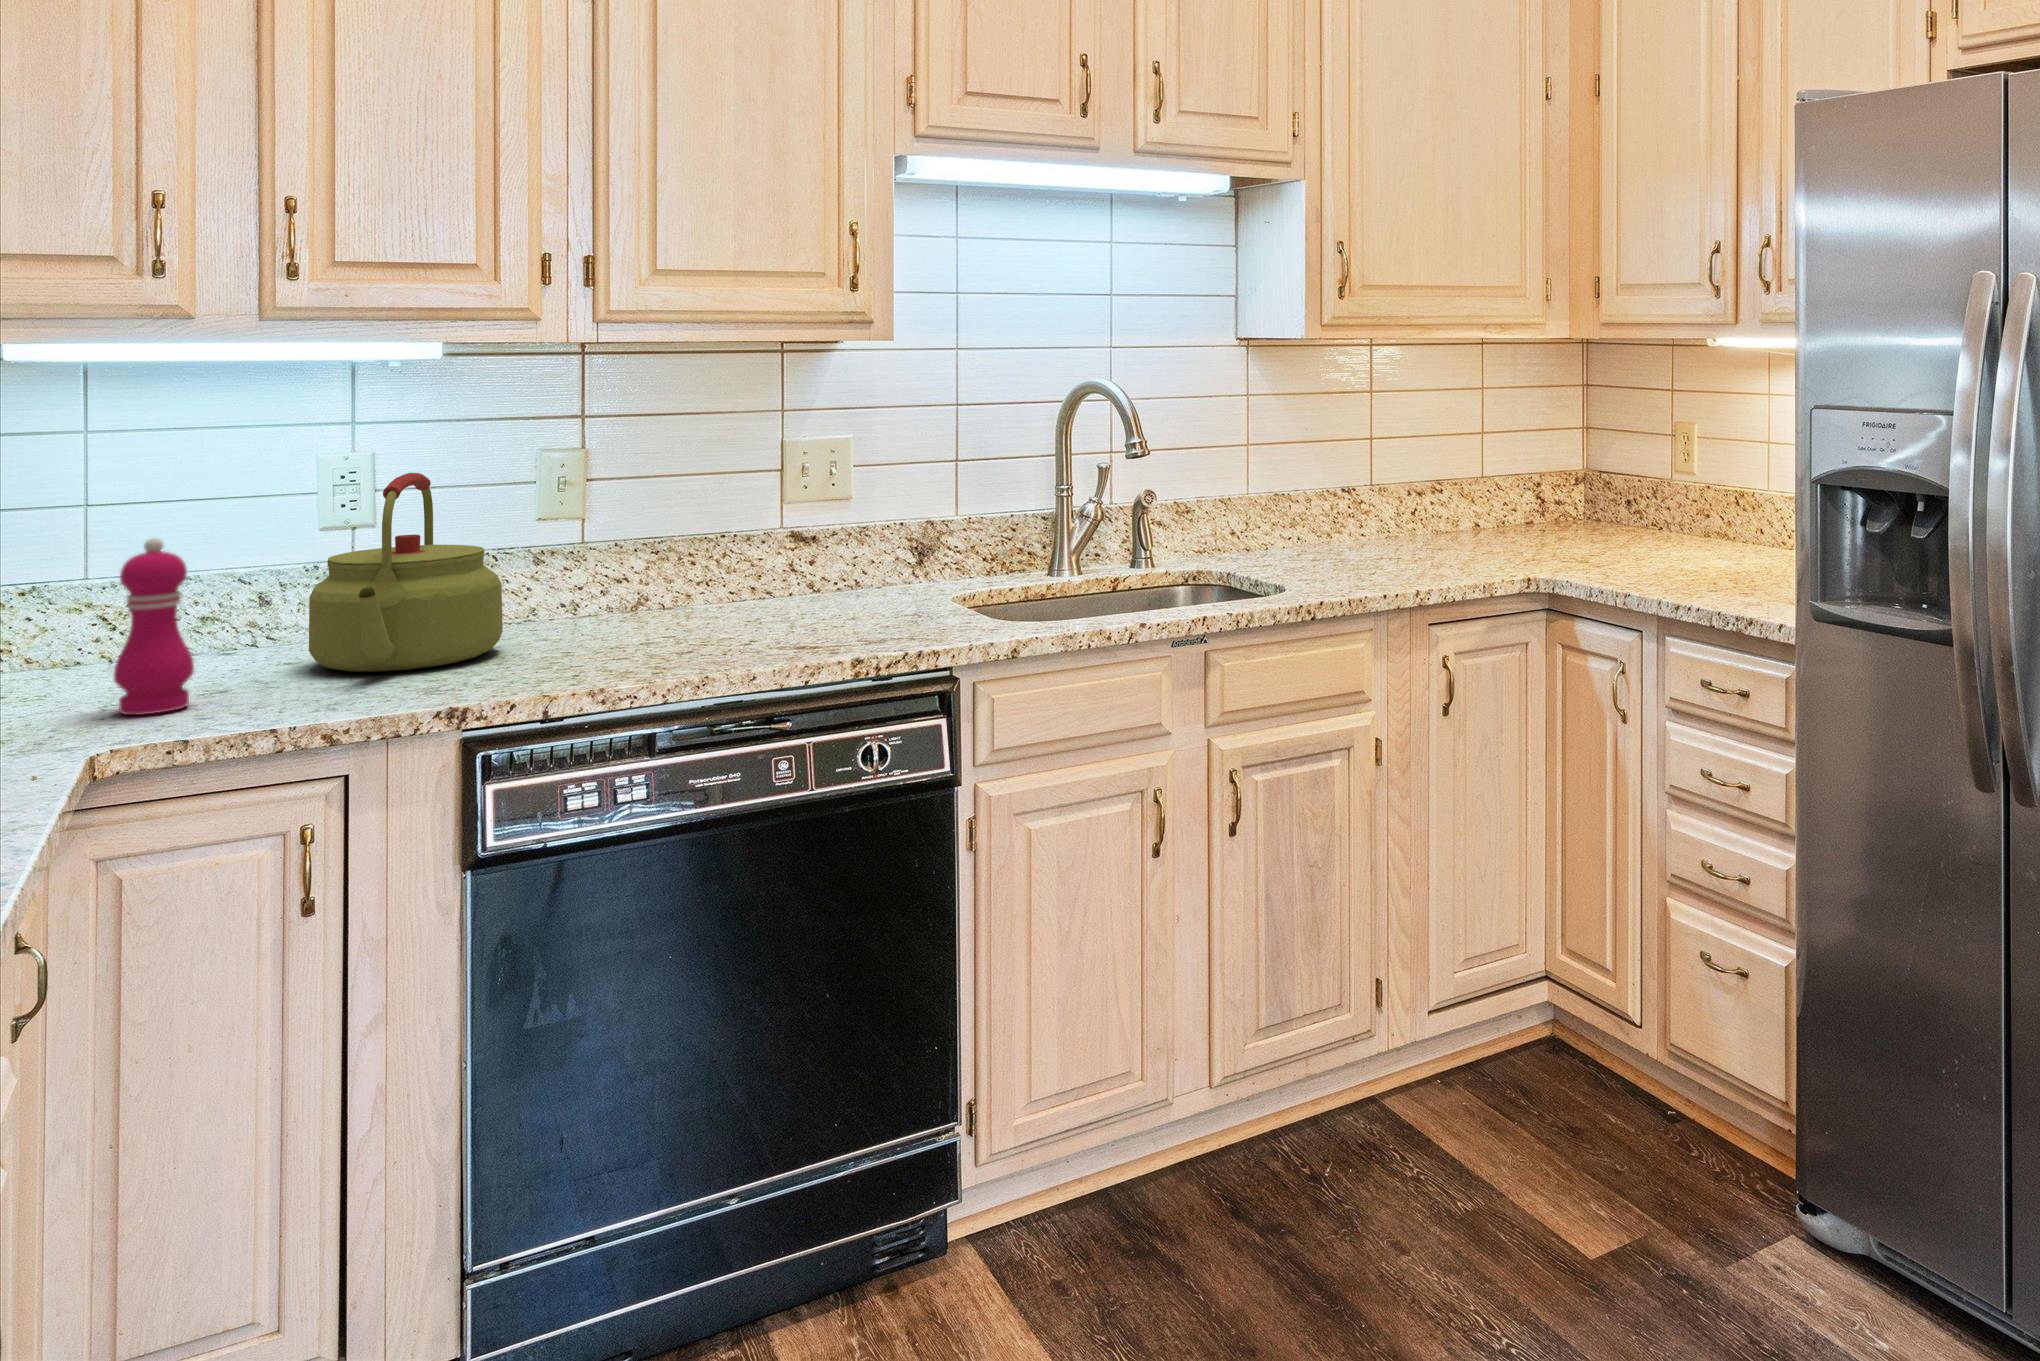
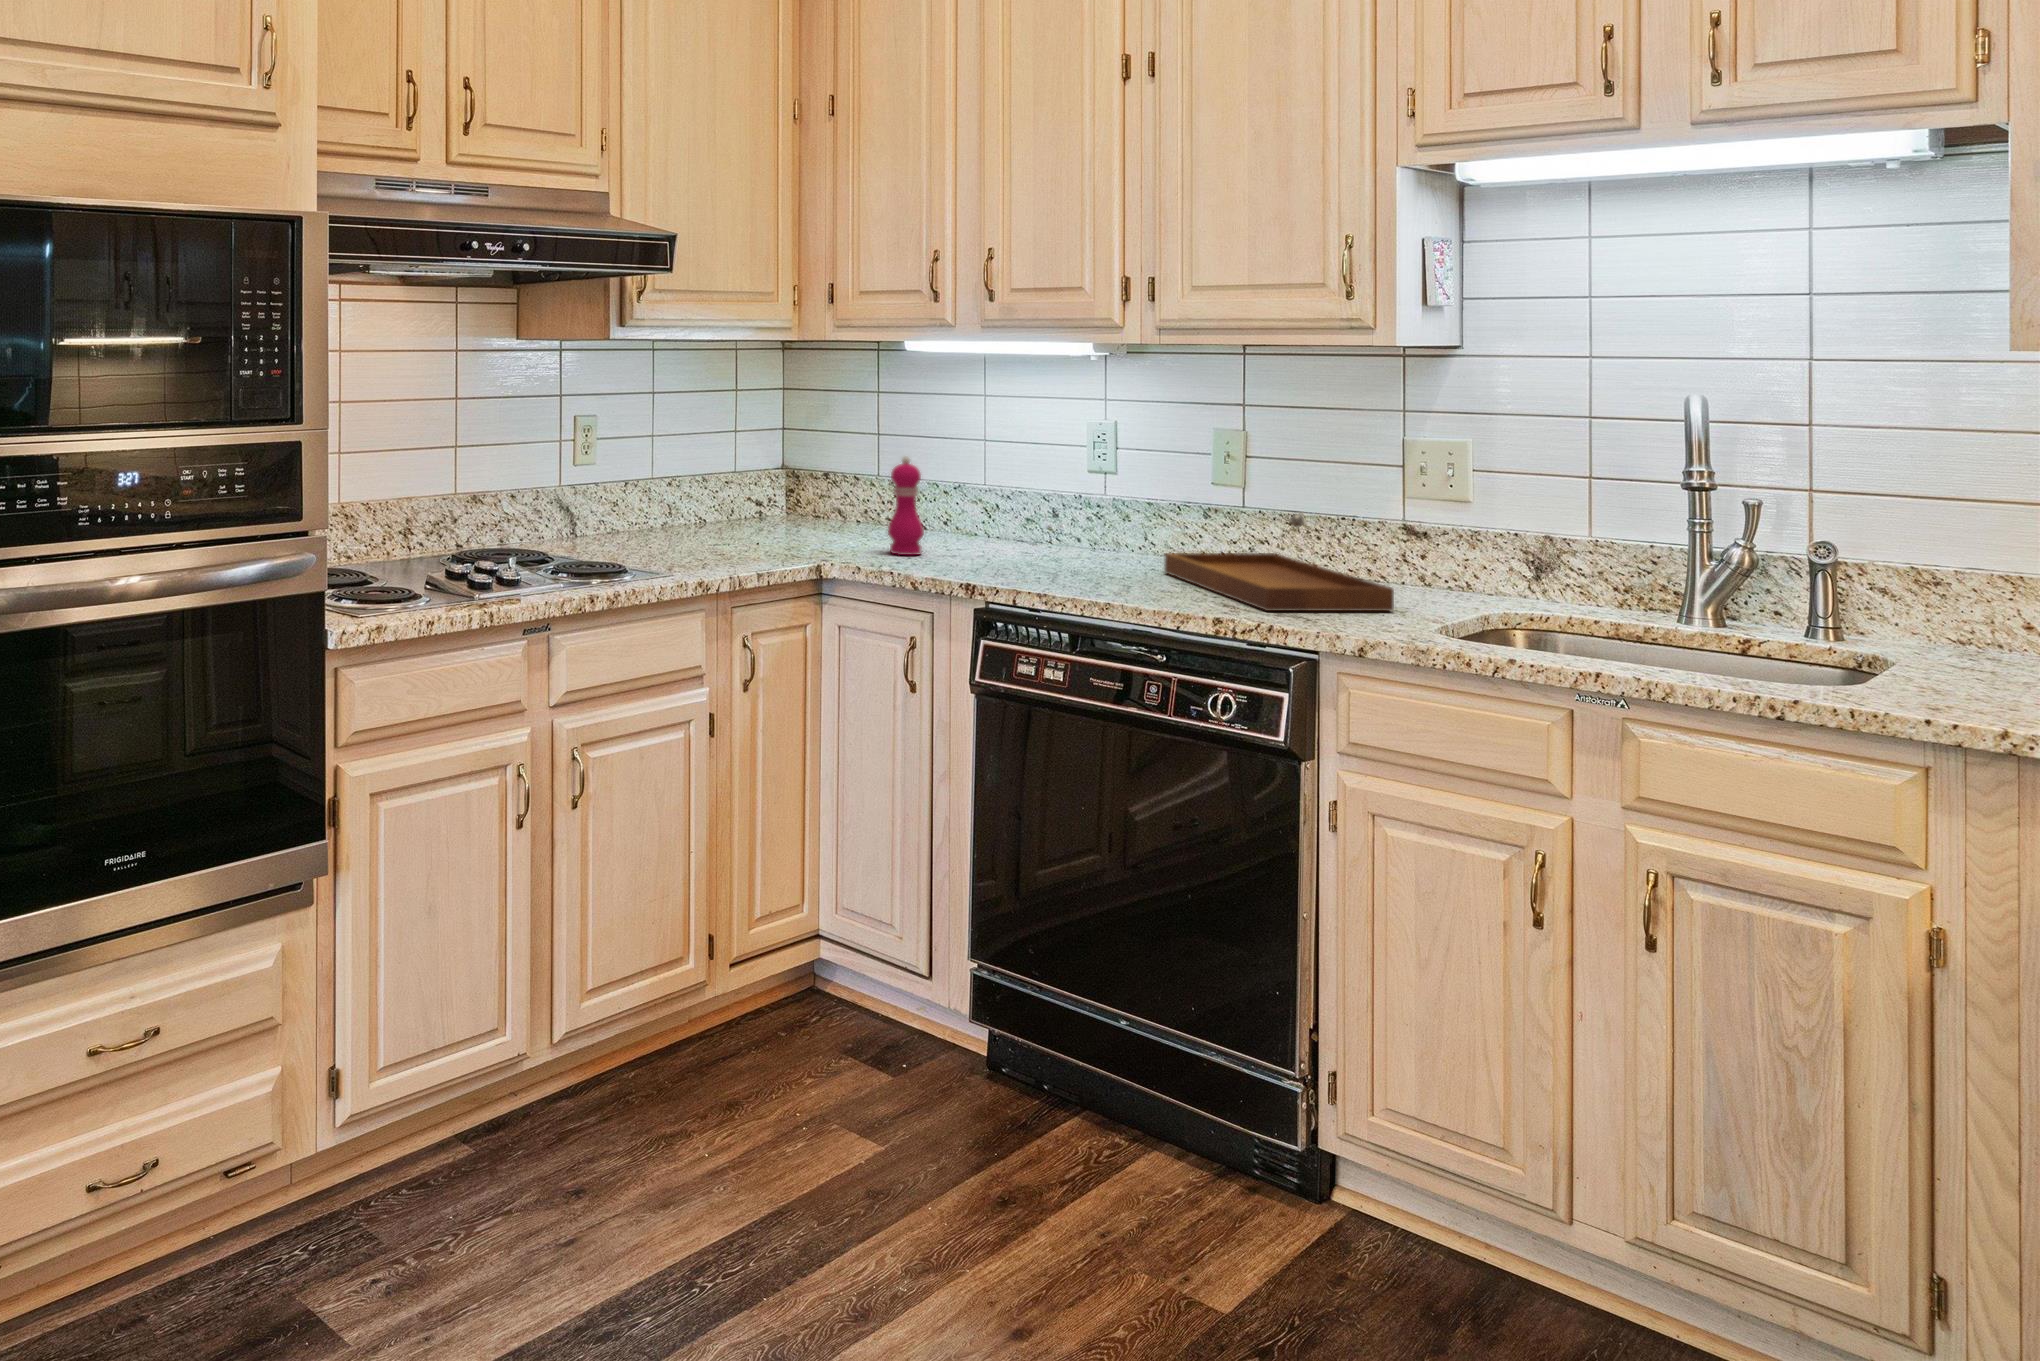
kettle: present [309,473,503,672] -> none [989,435,1120,566]
tray: none [583,532,918,641] -> present [1164,514,1394,611]

